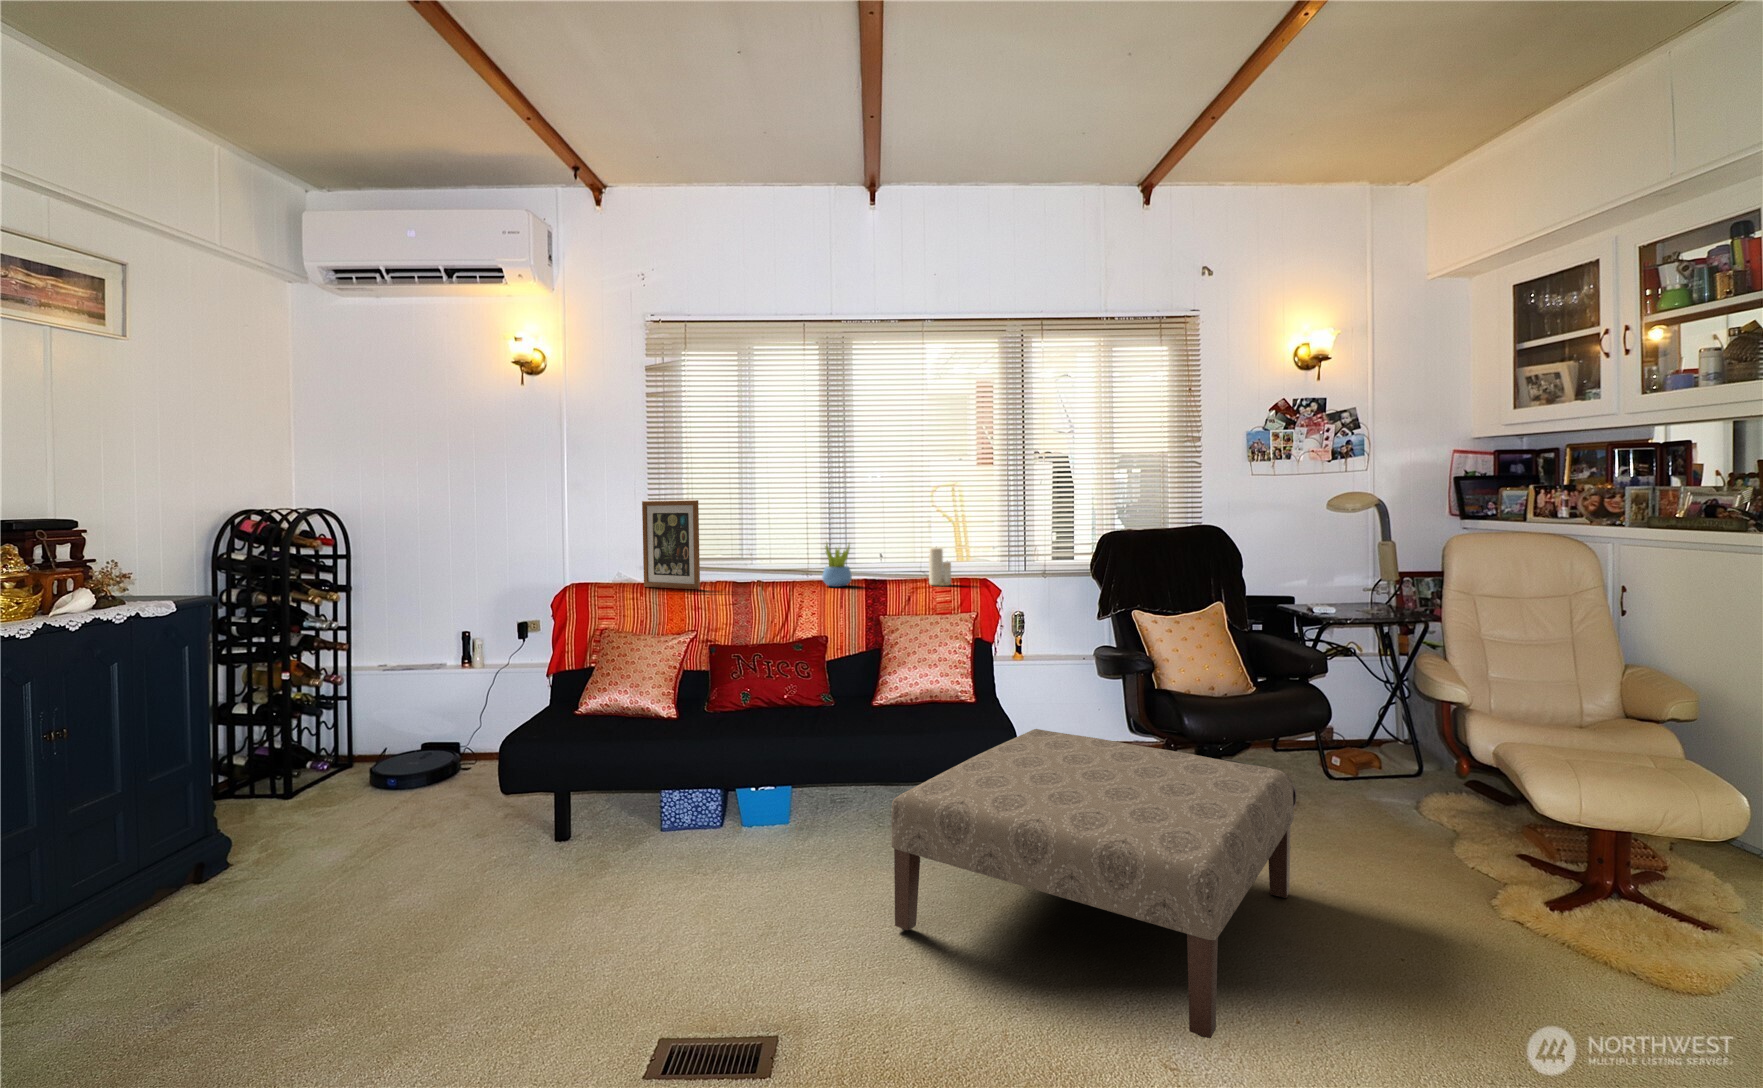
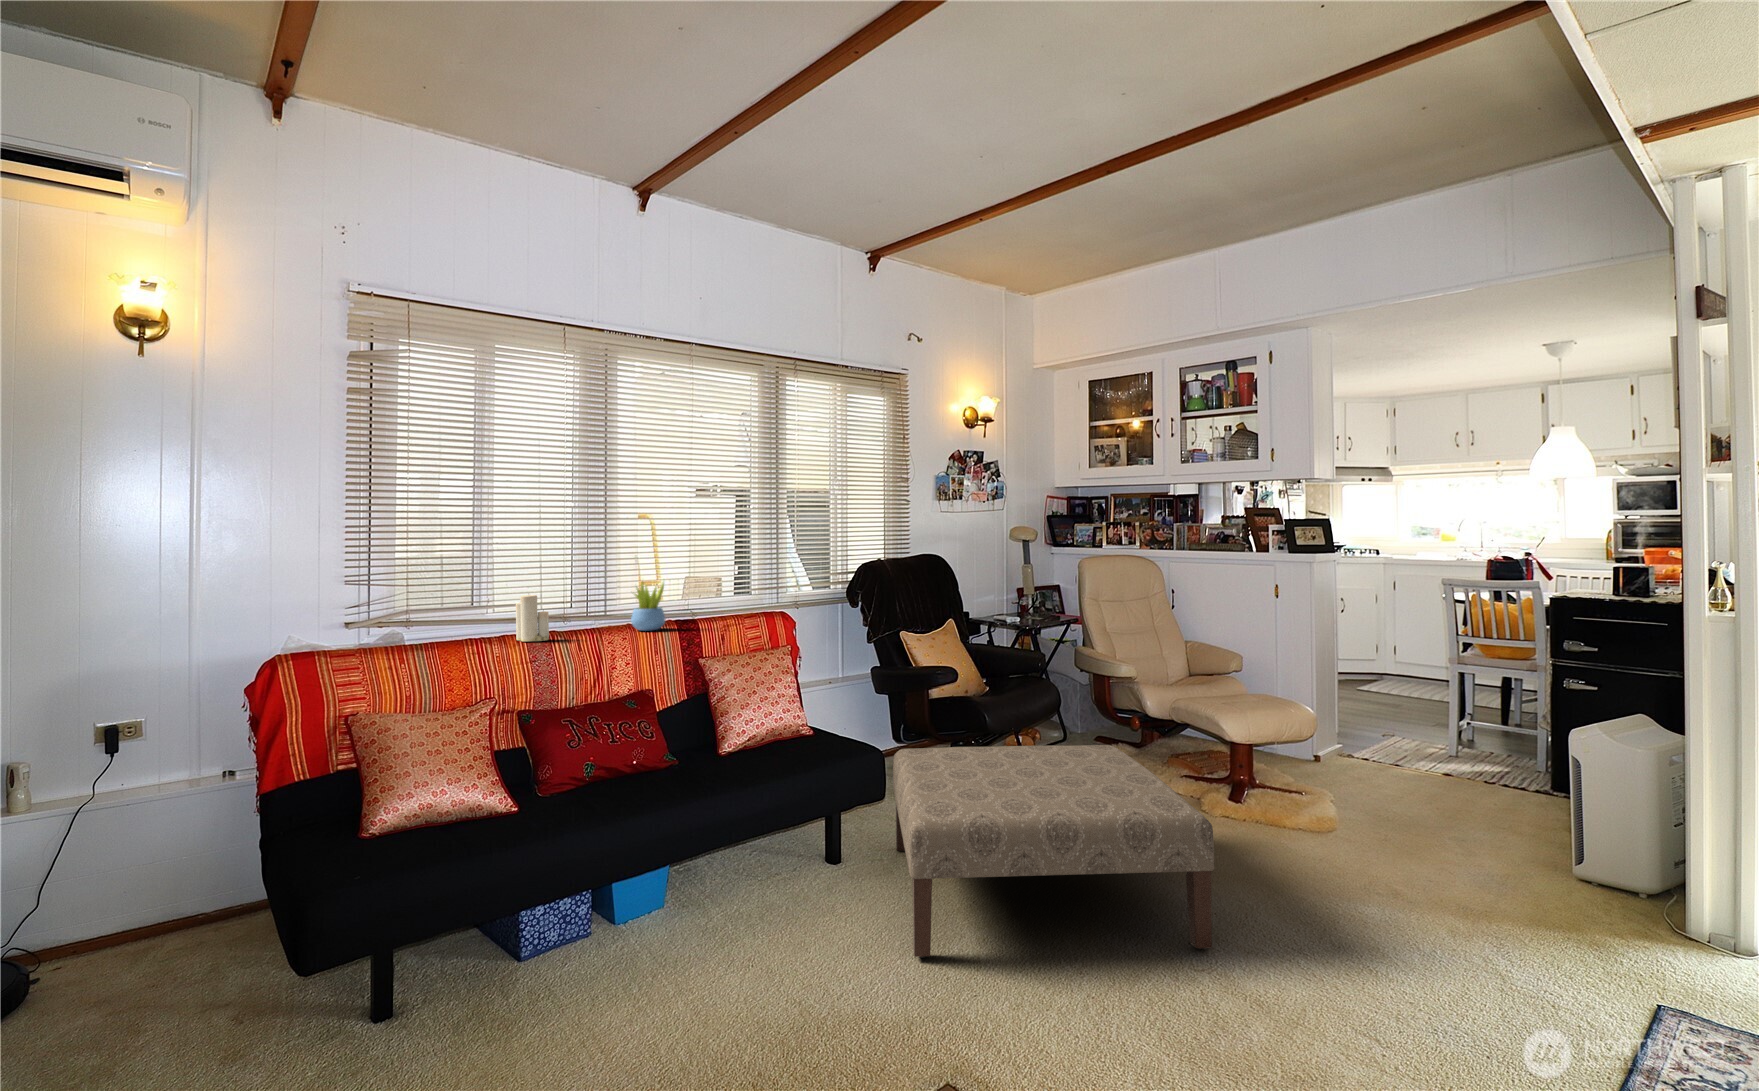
picture frame: present [642,500,700,589] -> none [391,533,494,649]
candle: present [929,548,951,586] -> present [516,595,549,642]

